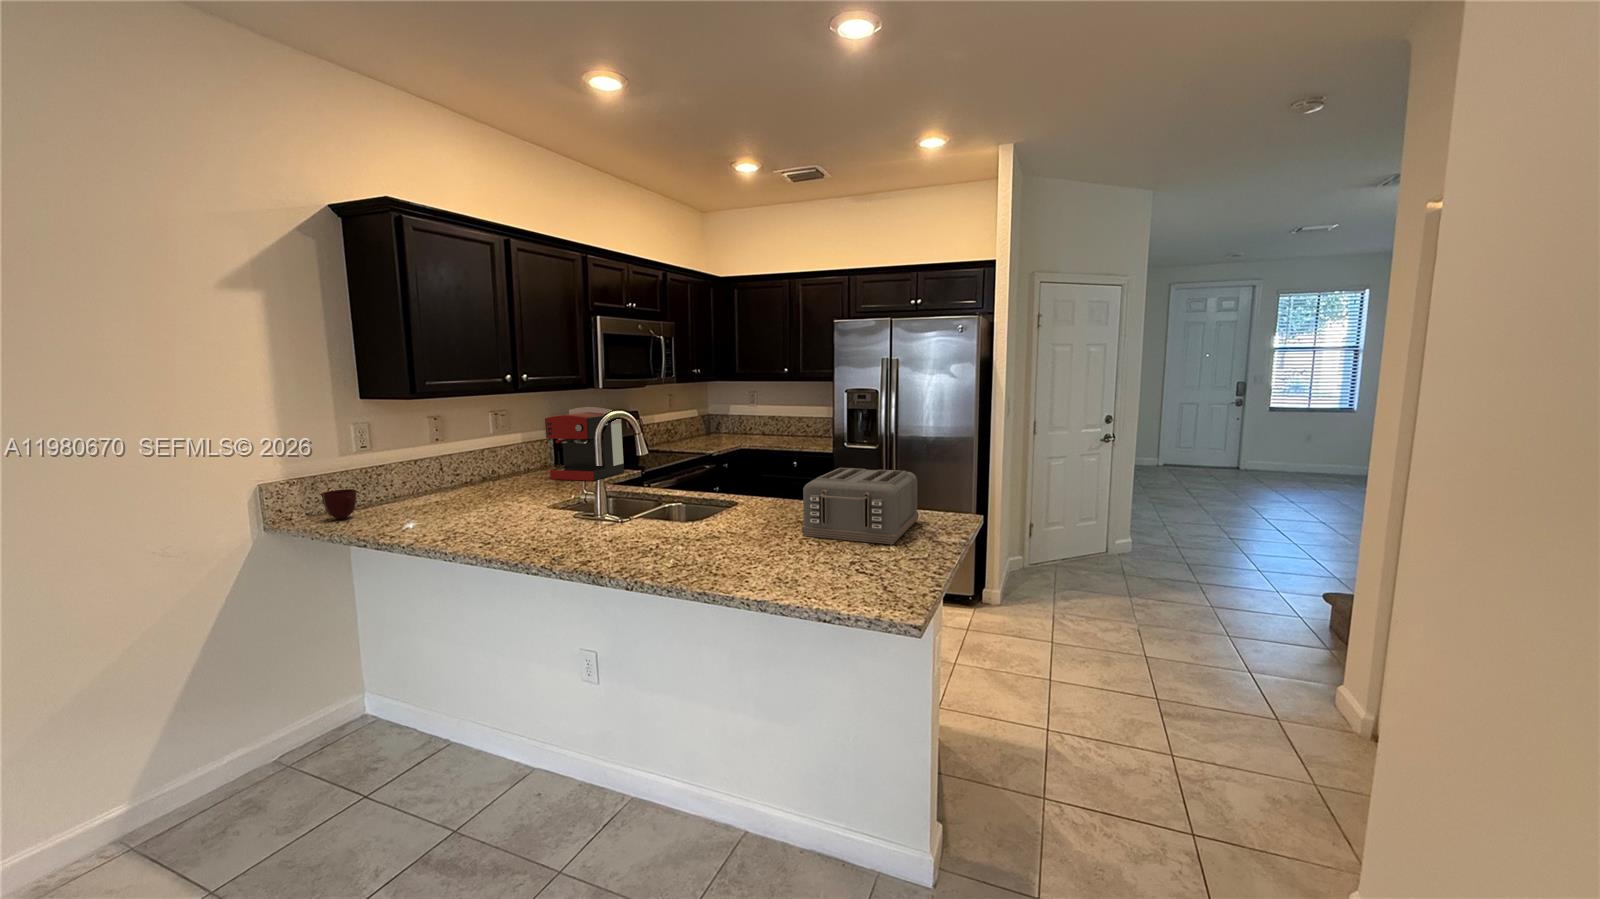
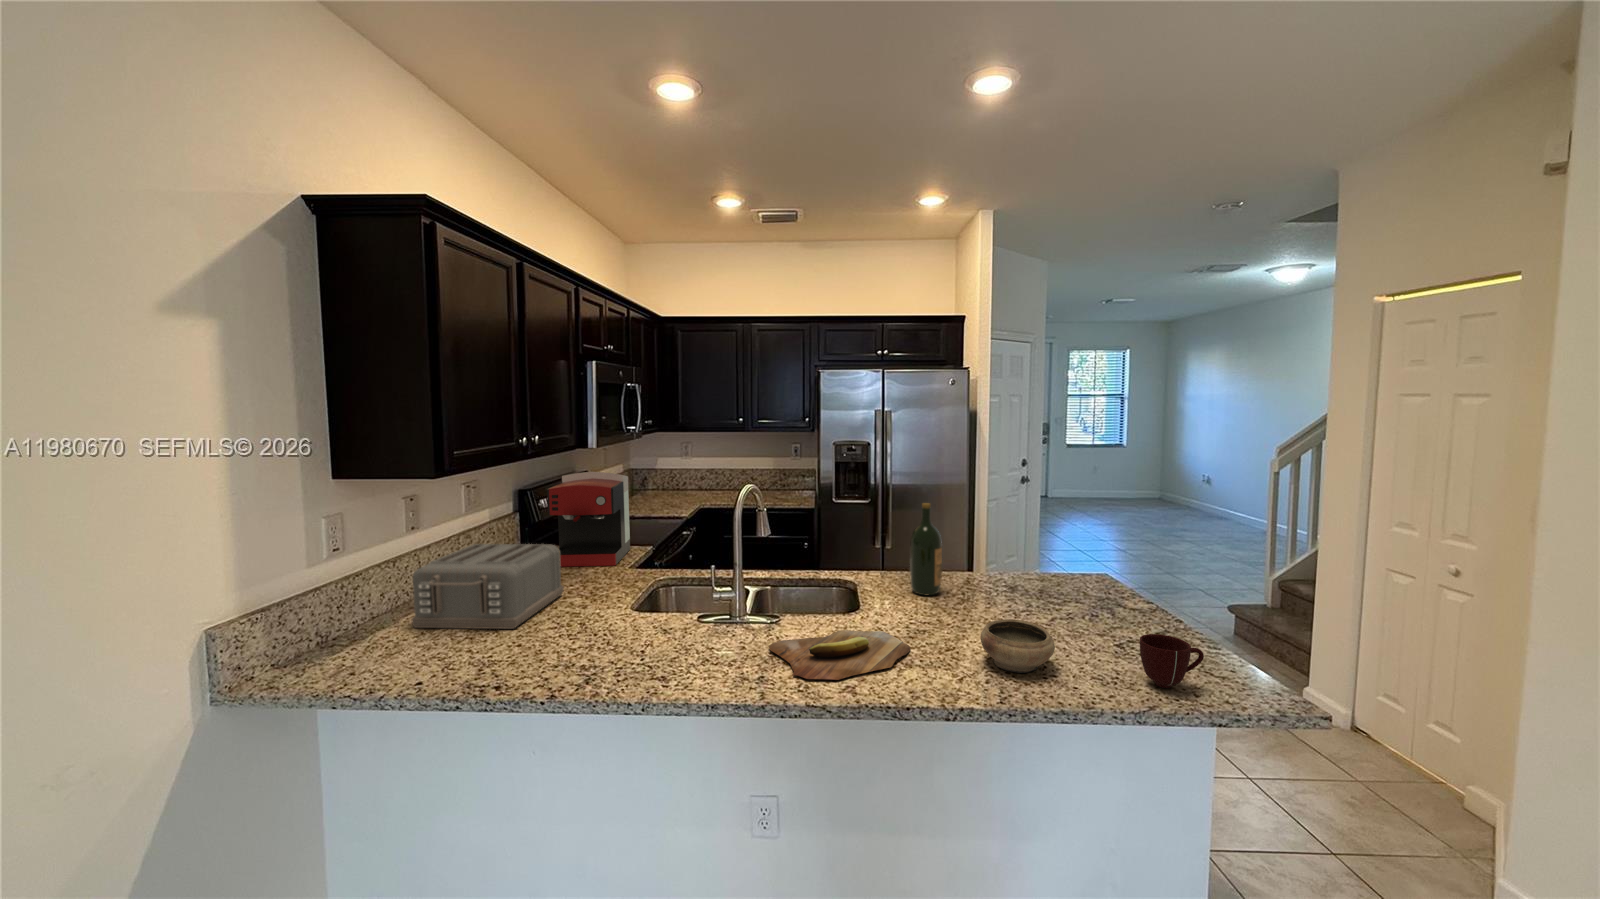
wine bottle: none [767,432,796,516] -> present [910,503,942,595]
toaster: present [802,468,919,544] -> present [412,544,564,629]
mug: present [322,489,356,520] -> present [1140,634,1204,688]
ceramic bowl: none [704,525,767,568] -> present [980,619,1055,673]
cutting board: none [559,529,683,555] -> present [769,630,910,680]

